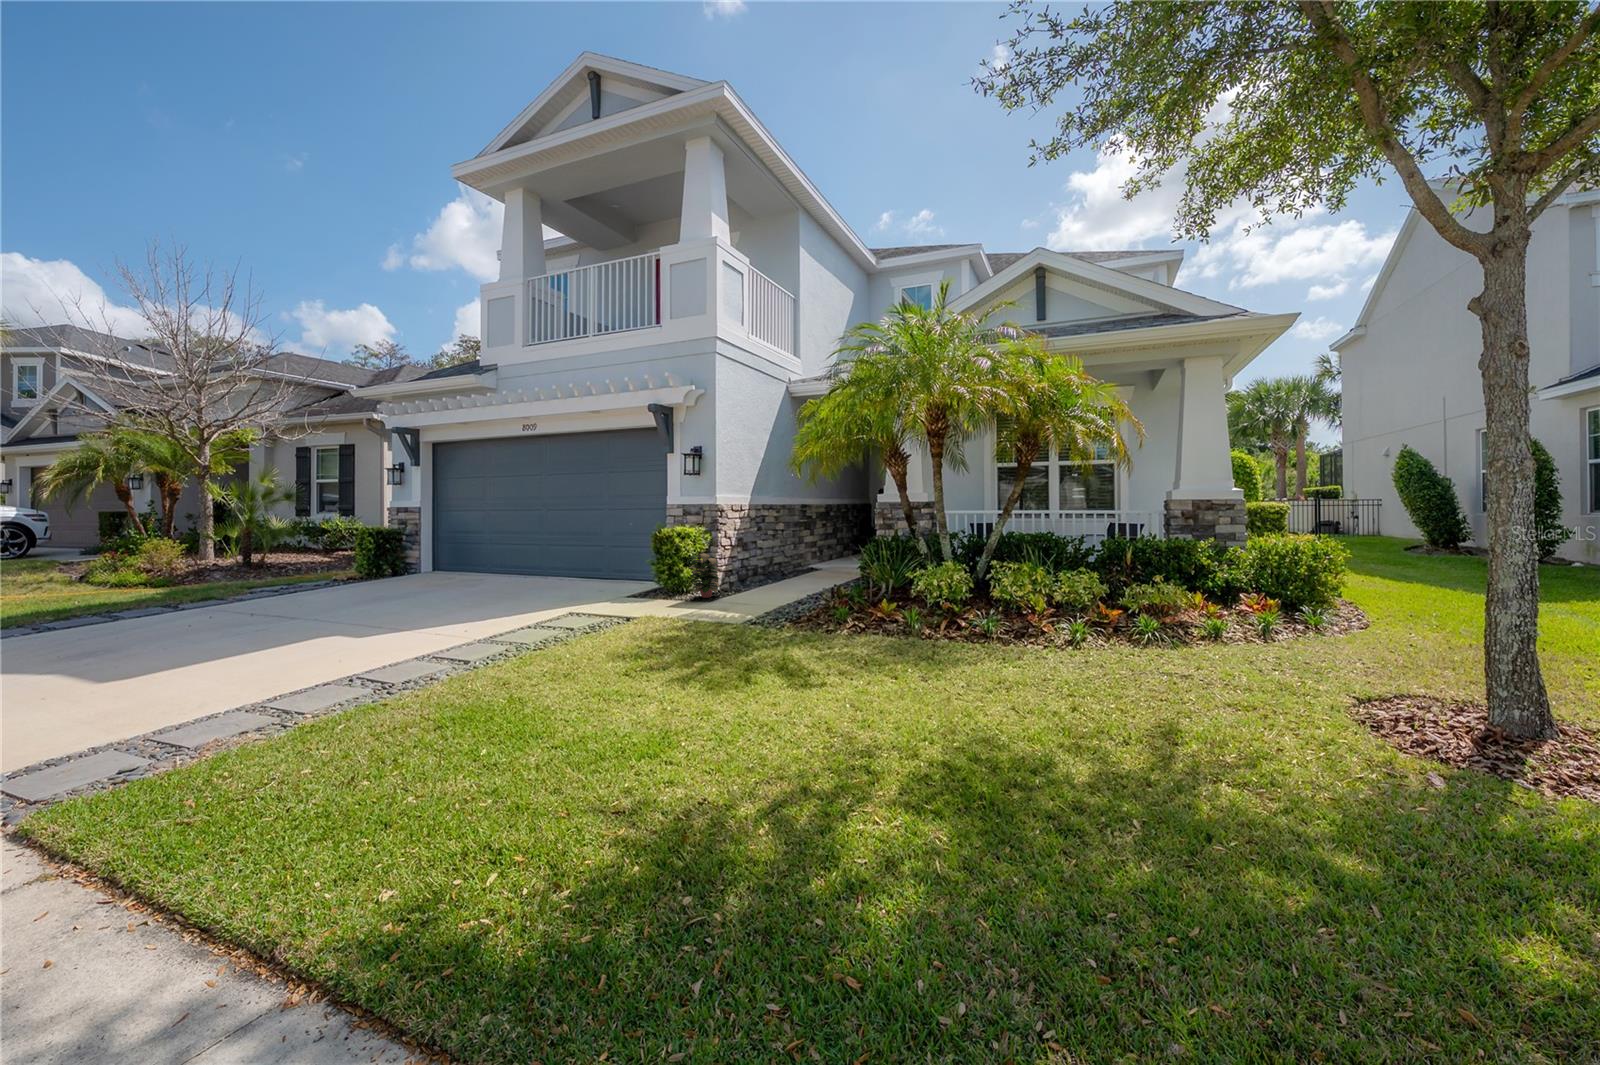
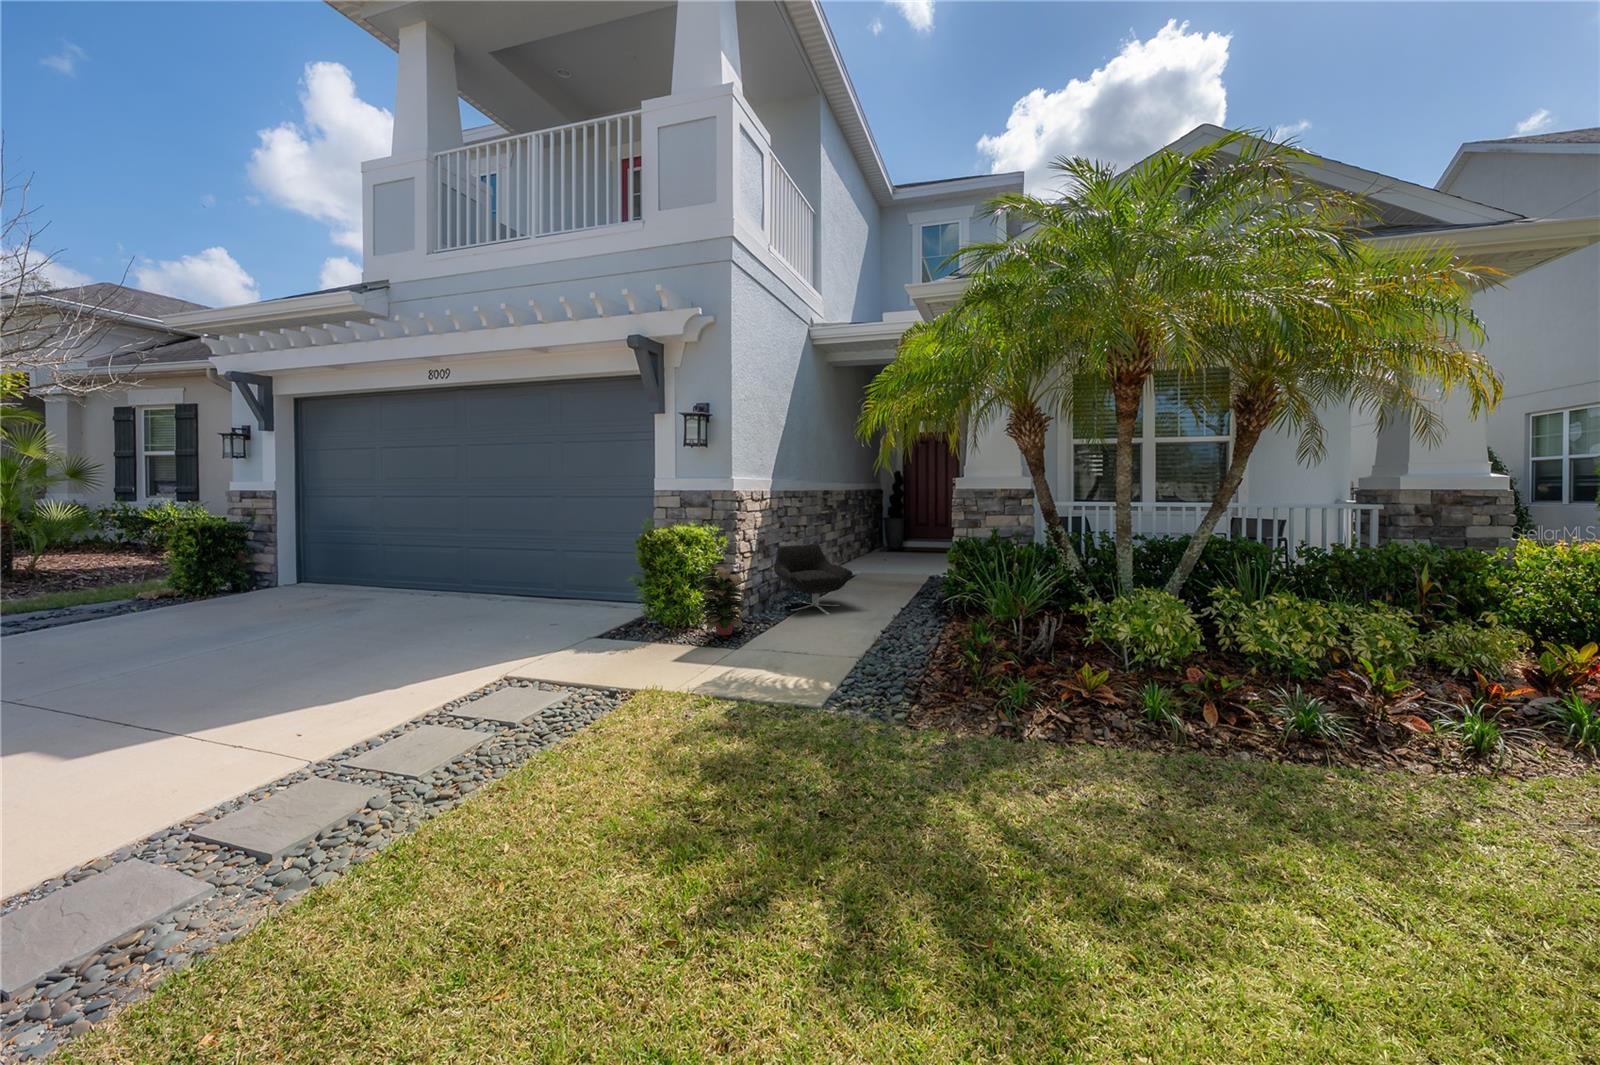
lounge chair: none [749,541,801,588] -> present [774,544,853,614]

